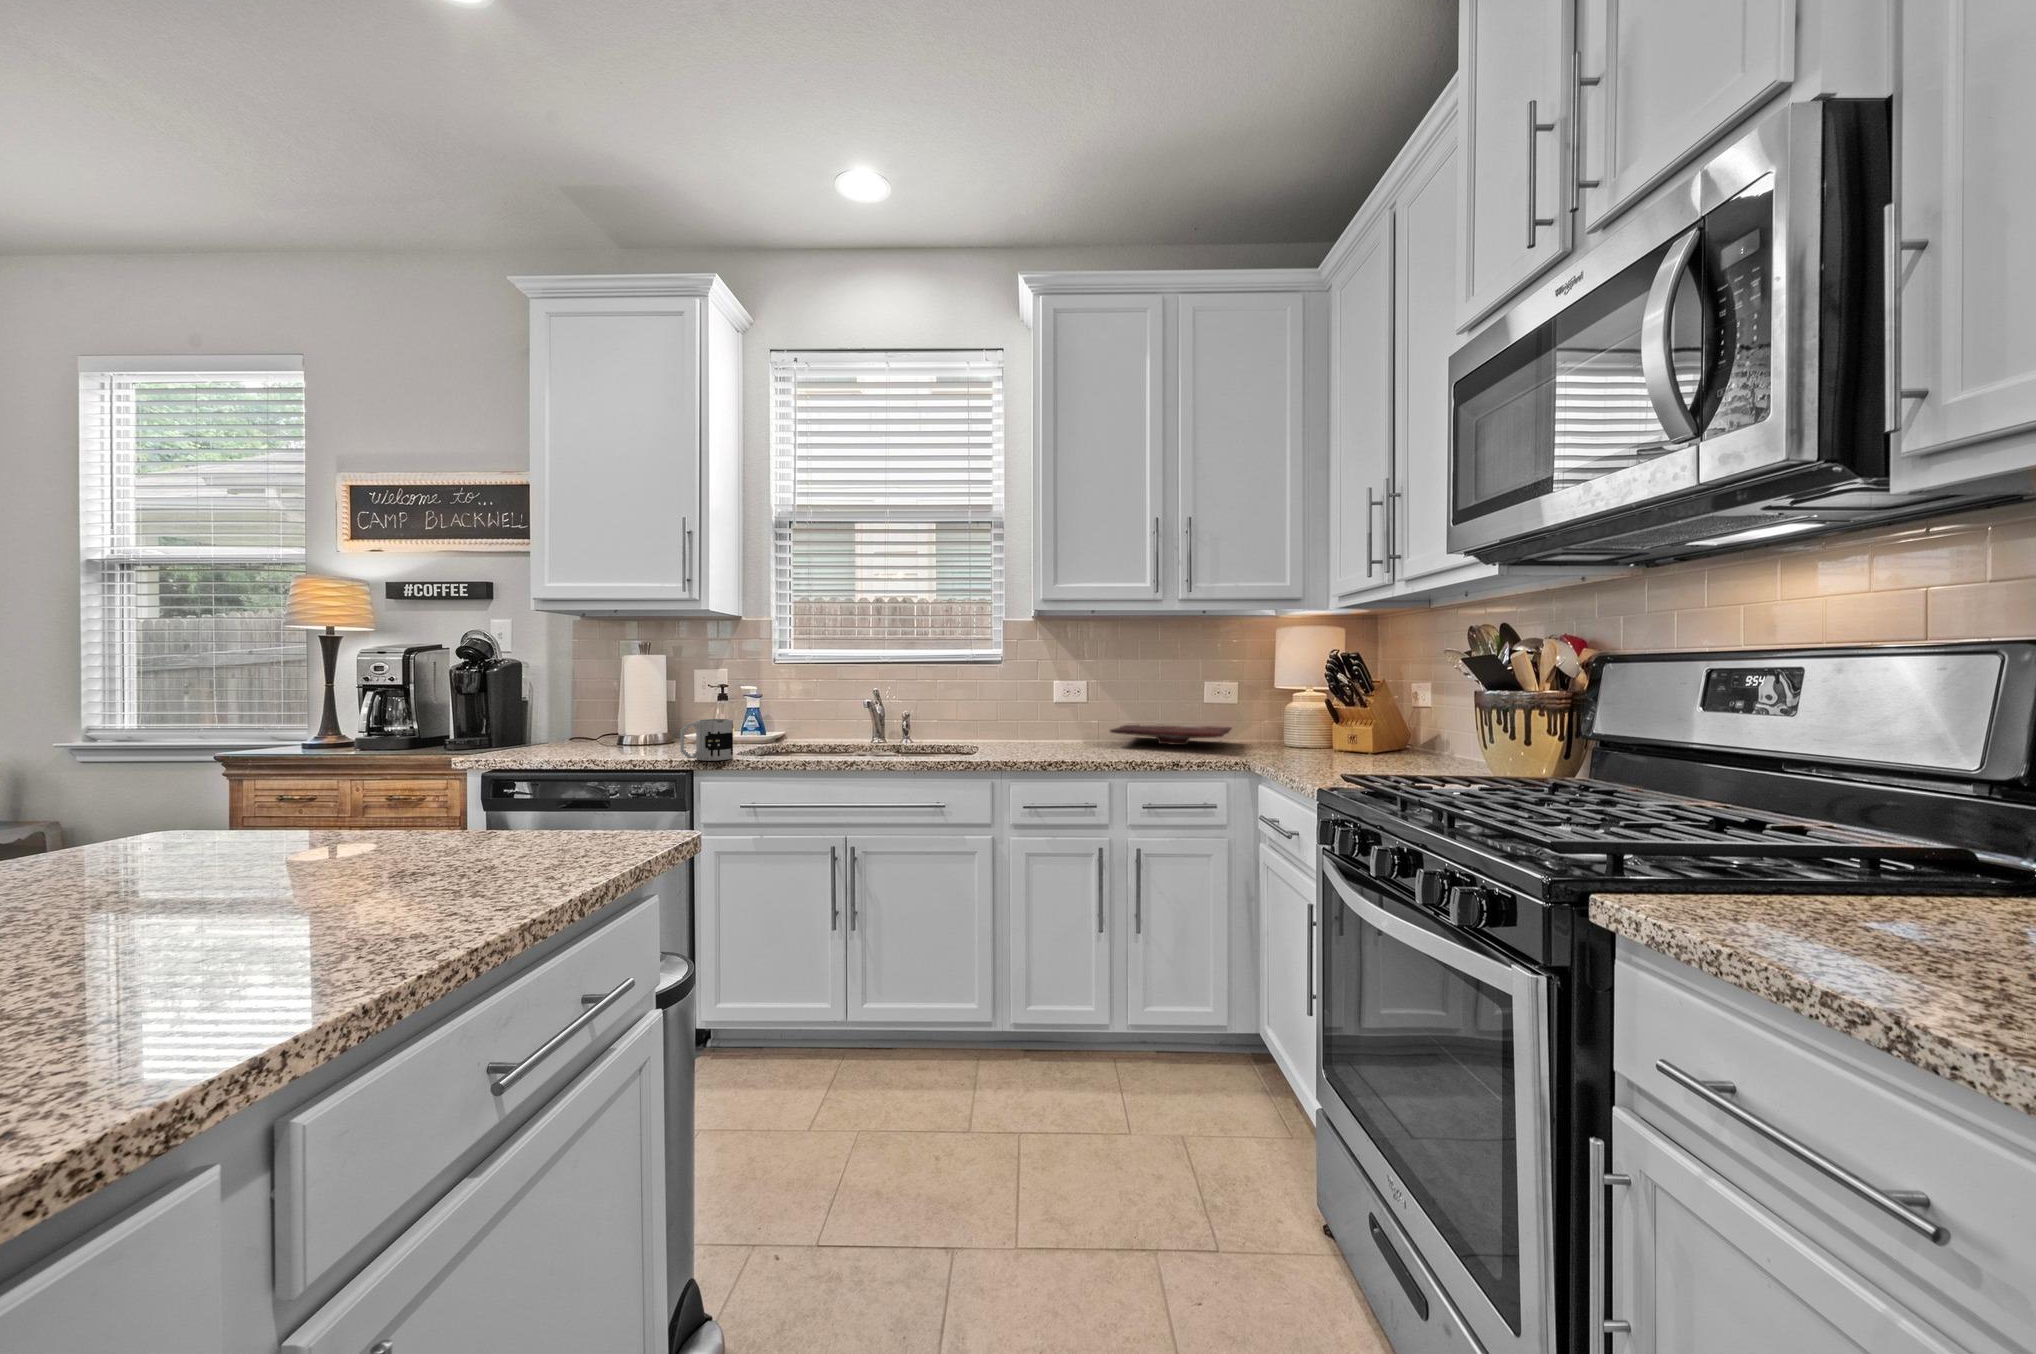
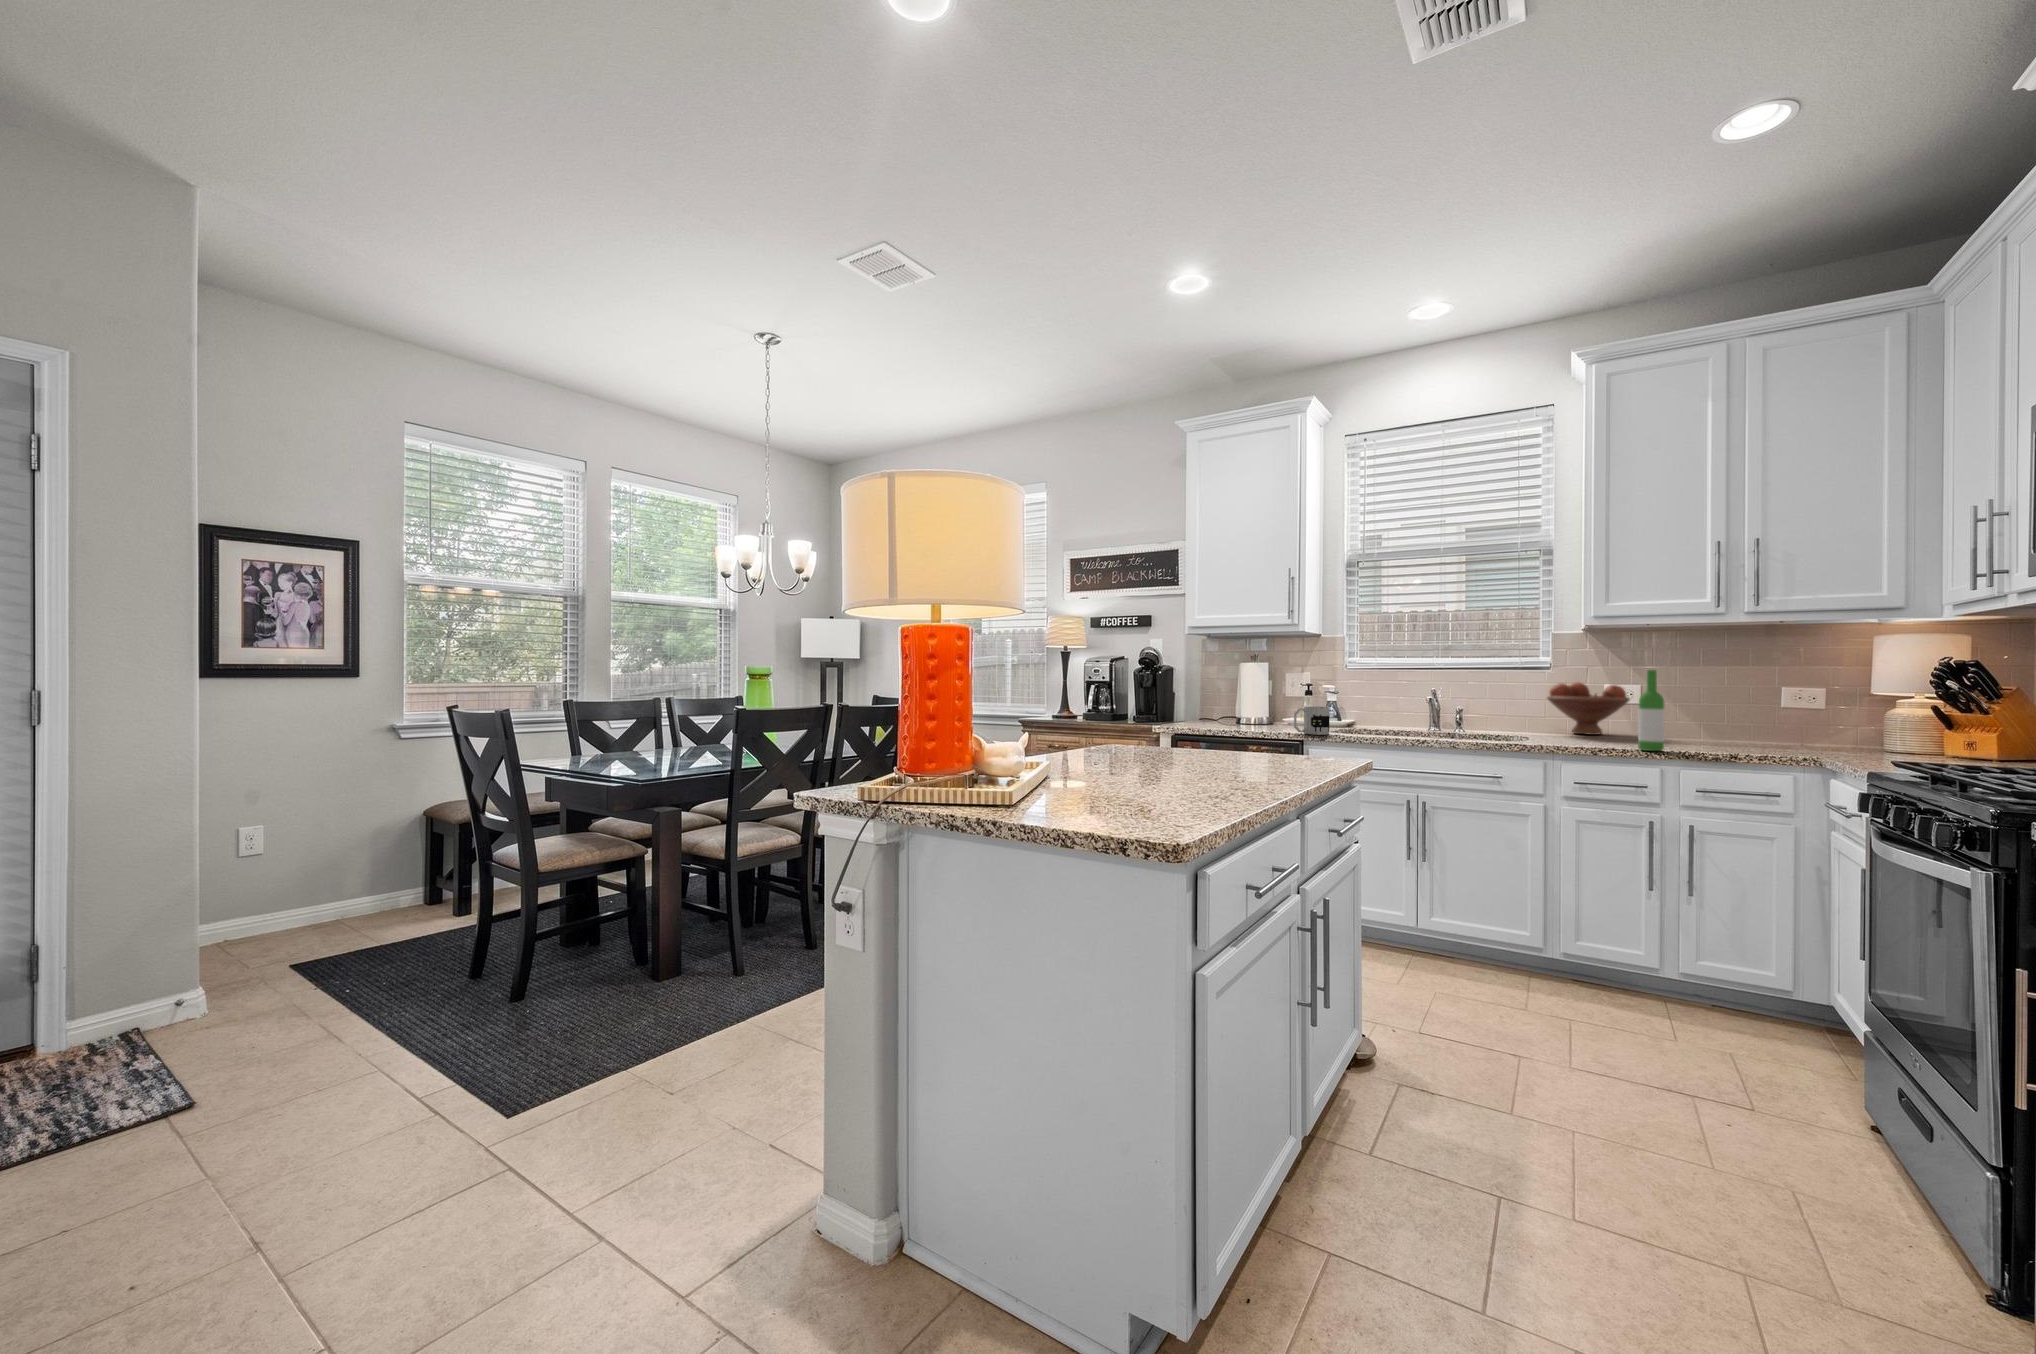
wine bottle: none [1089,666,1114,763] -> present [1638,670,1664,751]
fruit bowl: none [994,679,1075,740] -> present [1547,682,1630,735]
cutting board: present [1110,724,1232,745] -> none [1666,724,1816,744]

